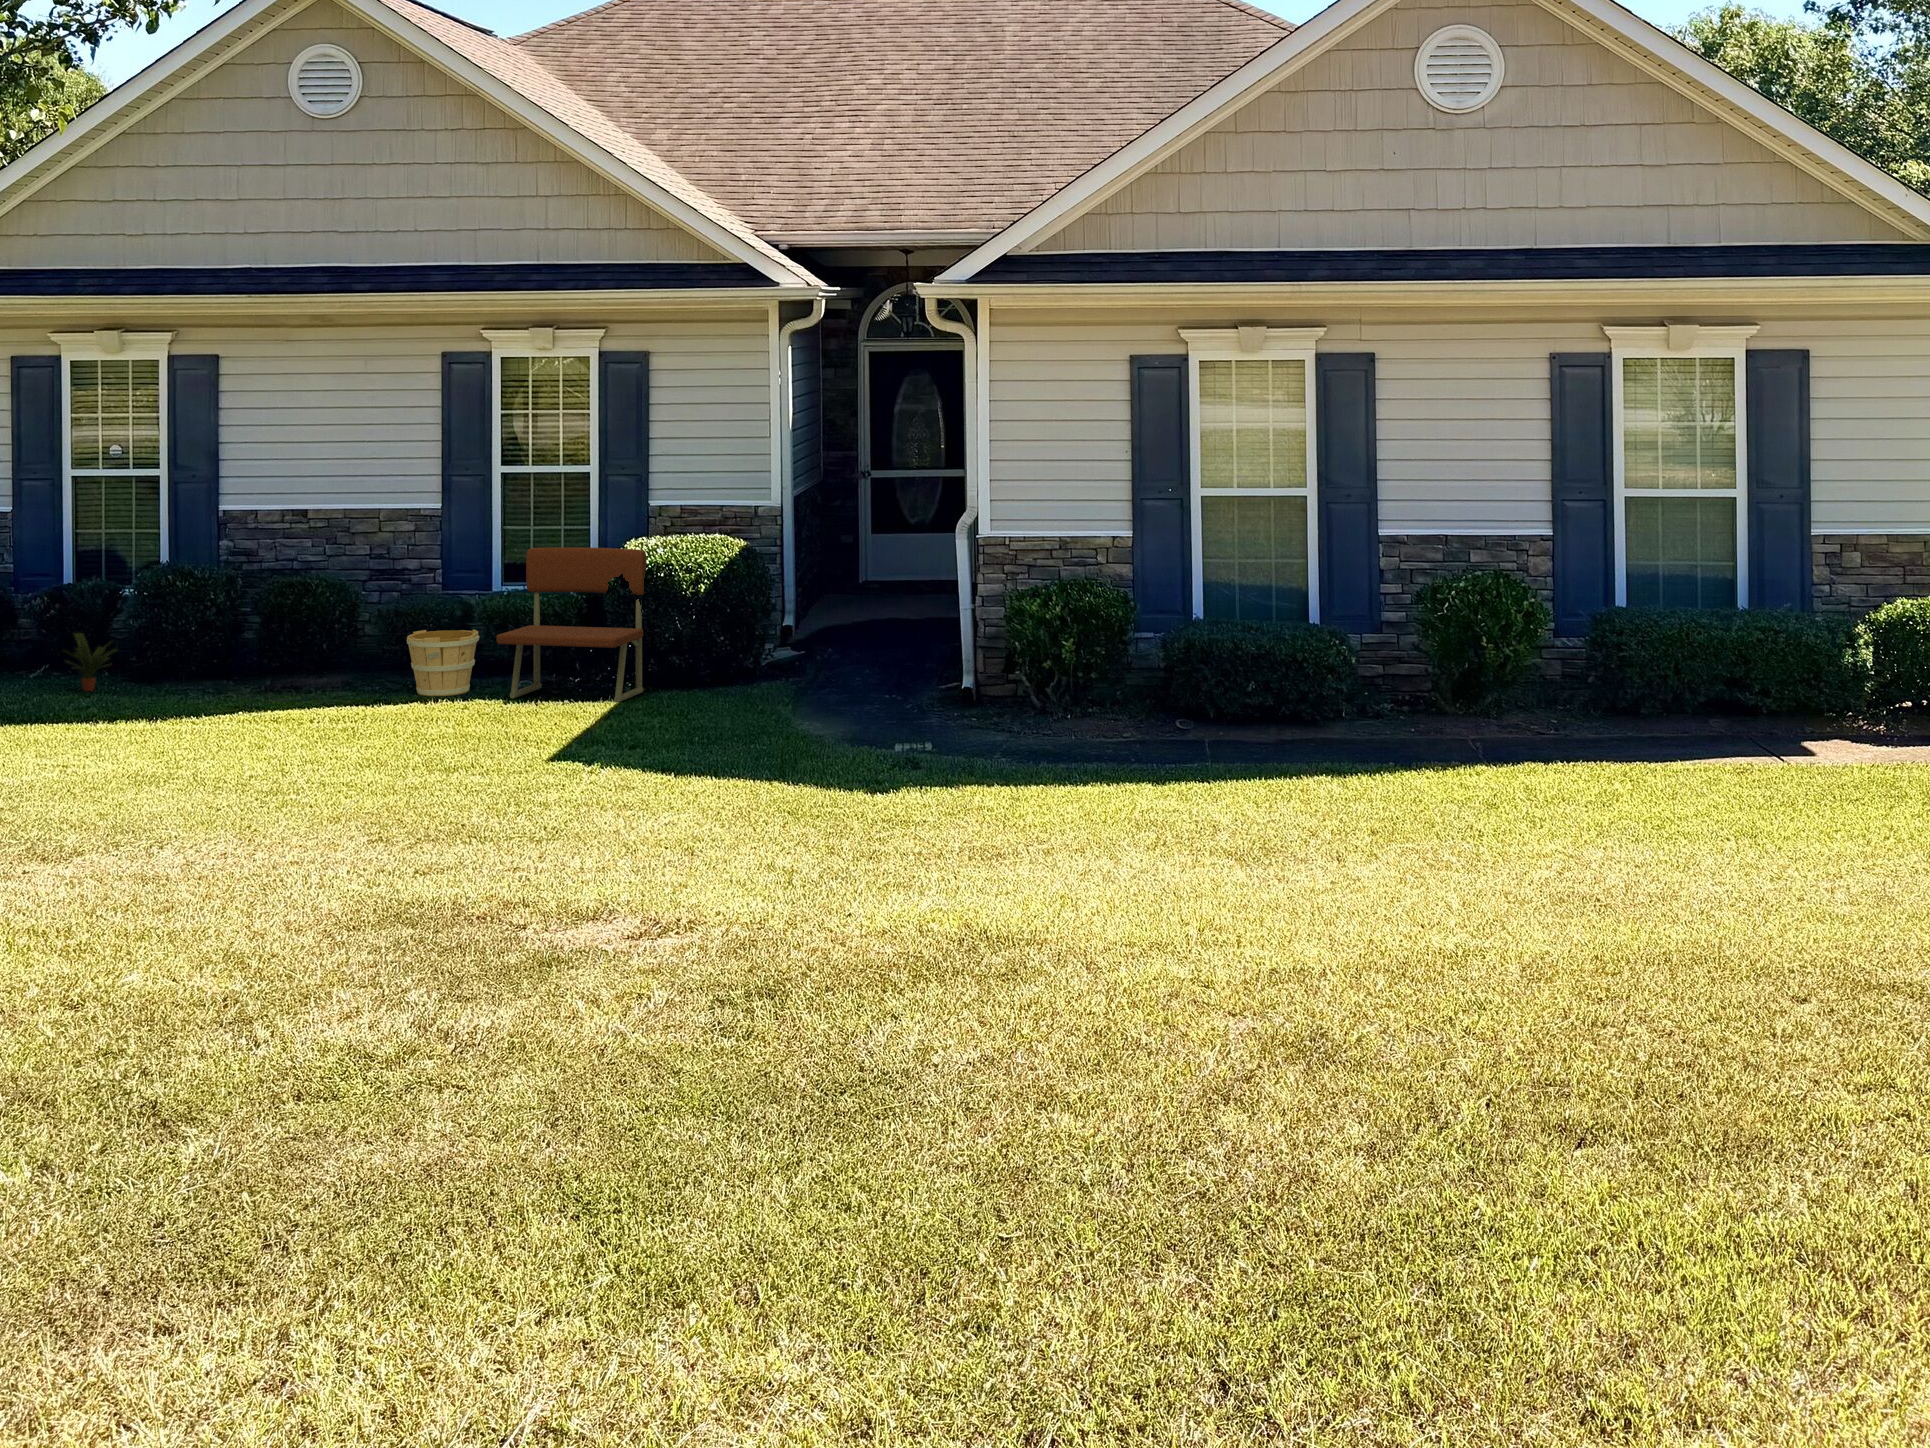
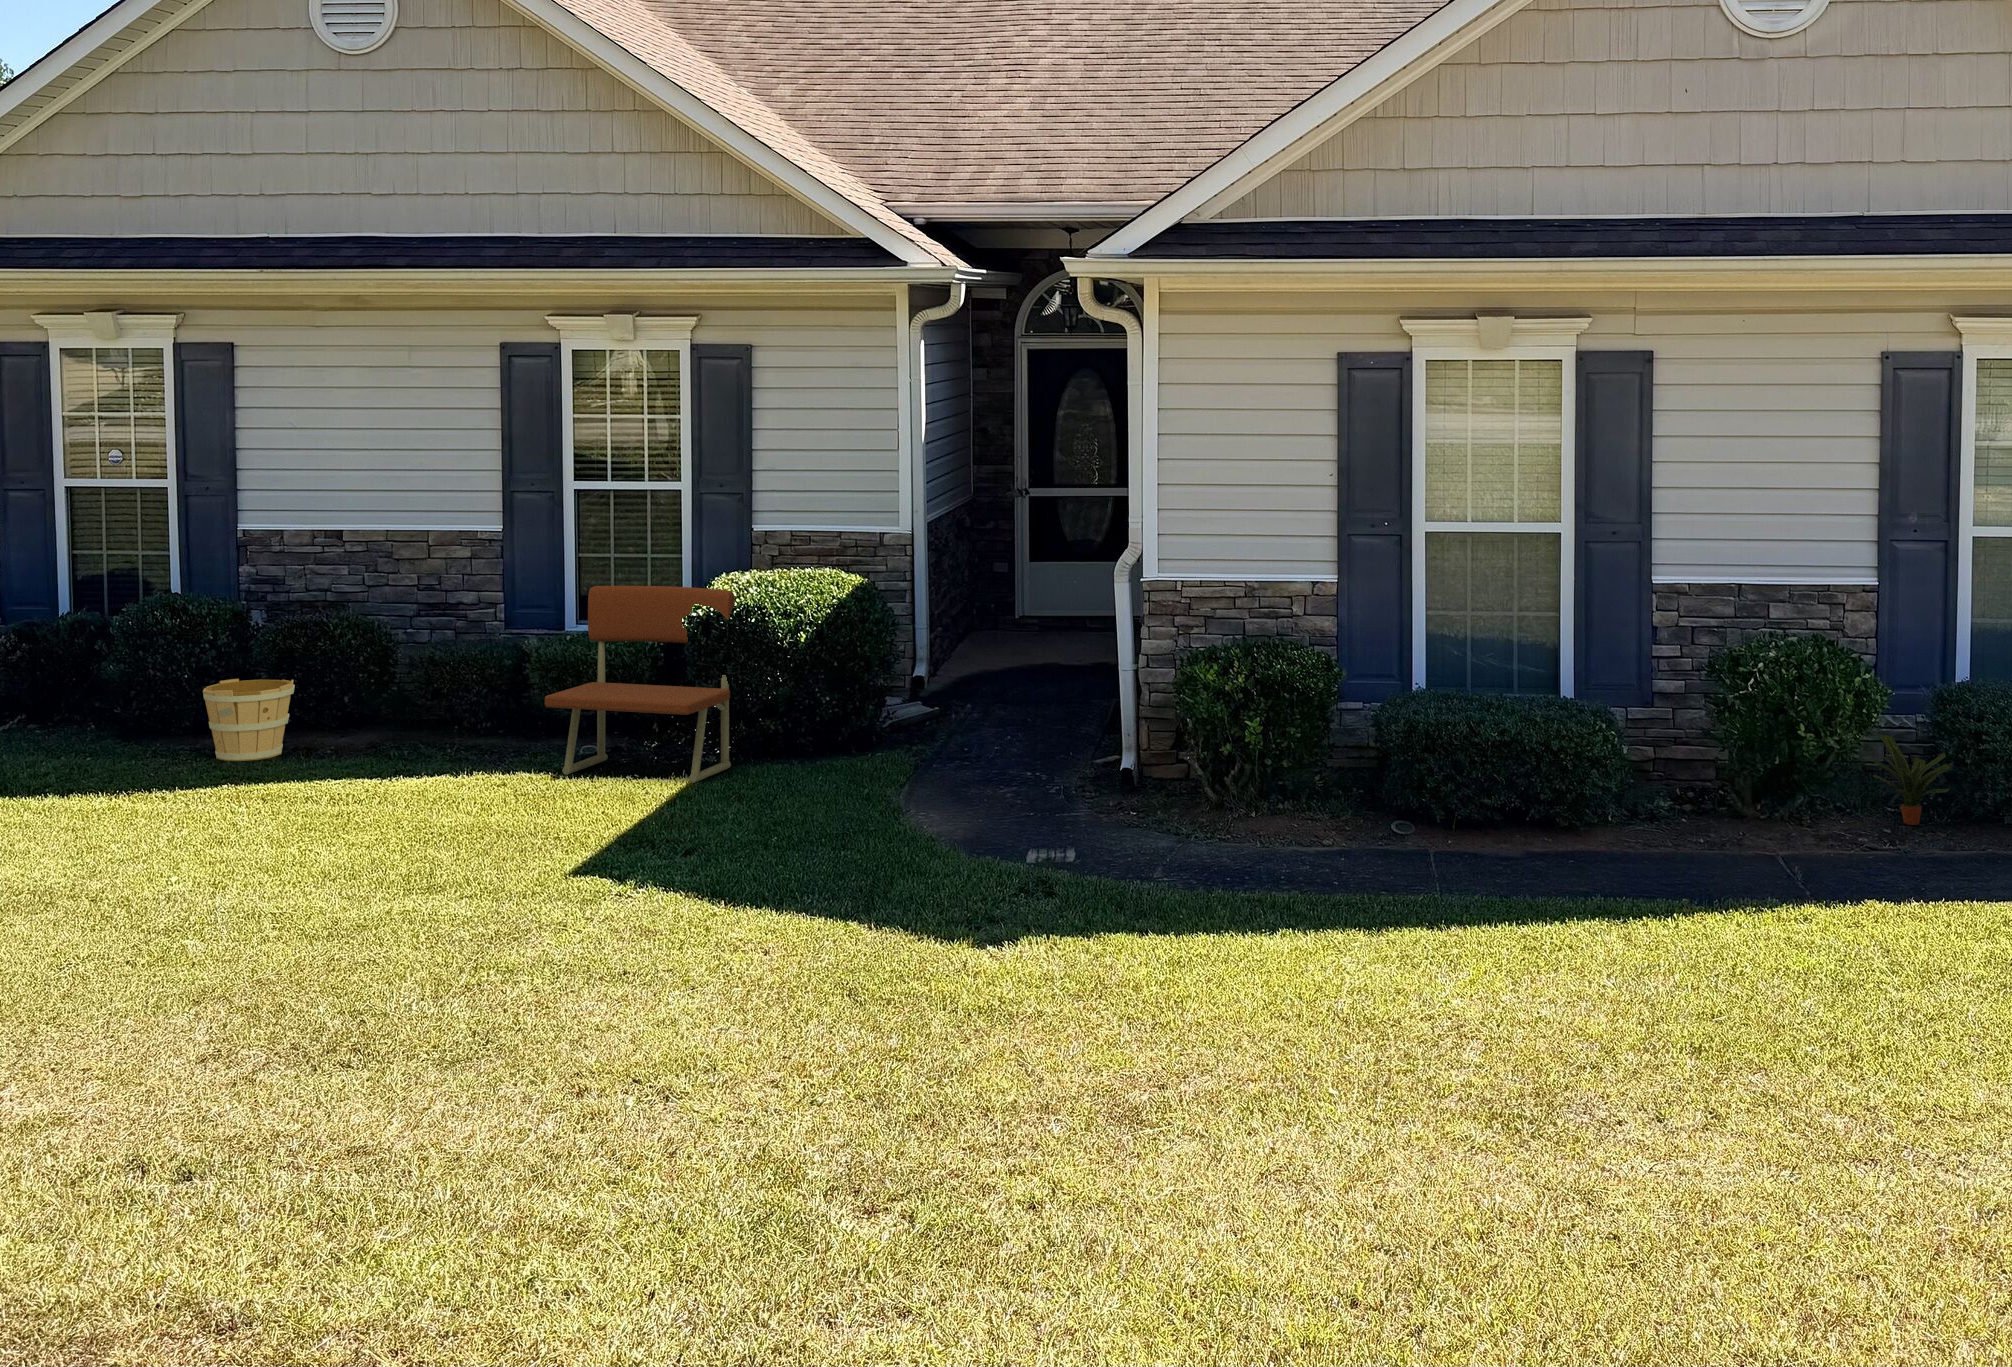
wooden bucket: present [407,630,479,696] -> present [203,679,295,761]
potted plant: present [68,633,117,691] -> present [1873,735,1952,825]

